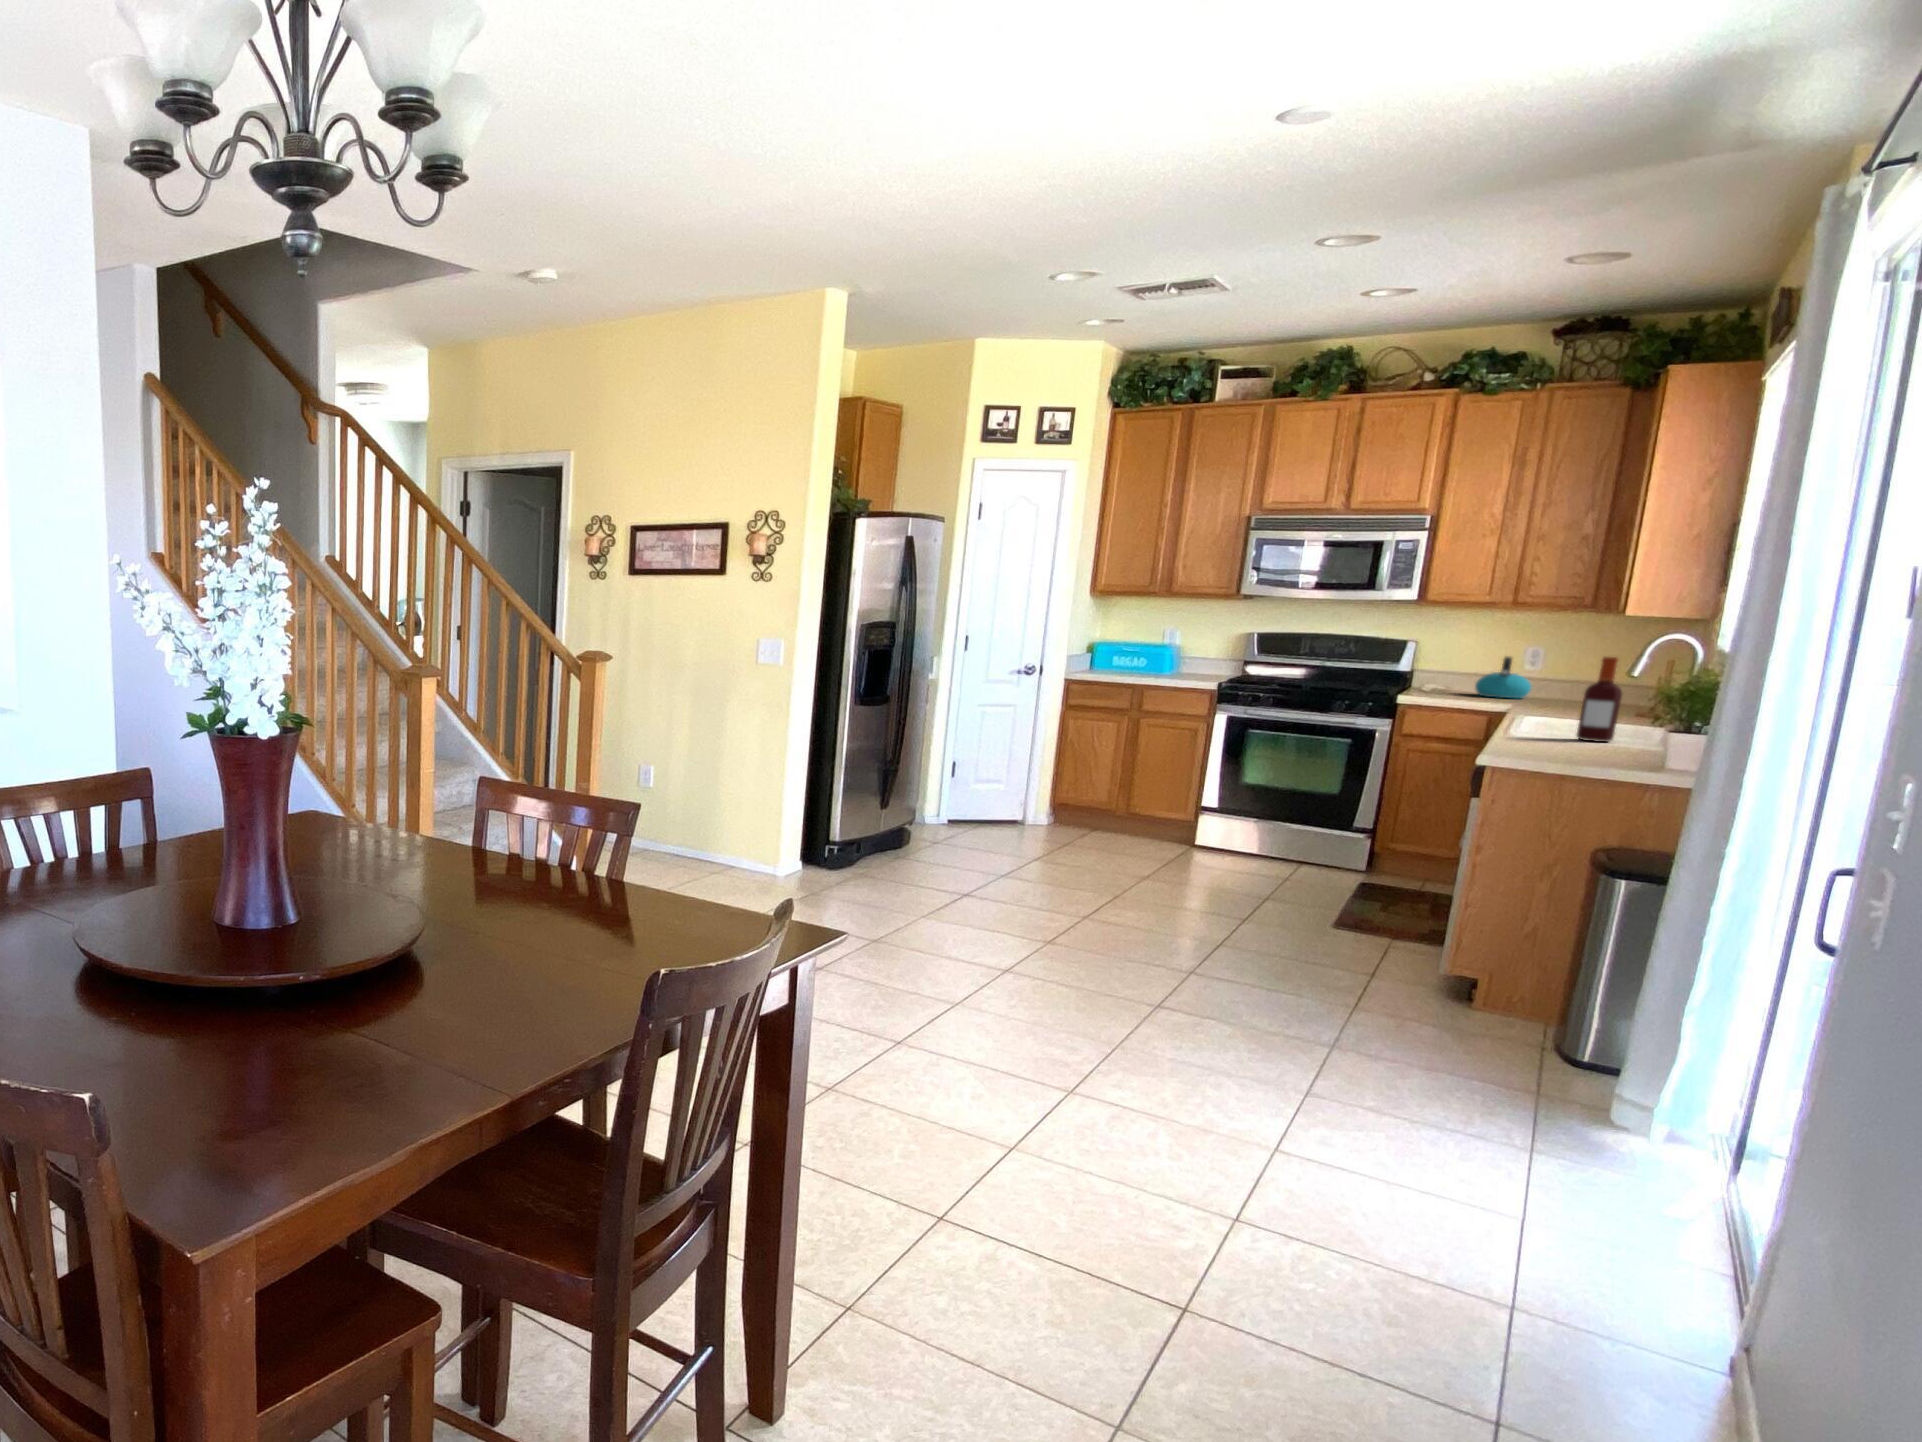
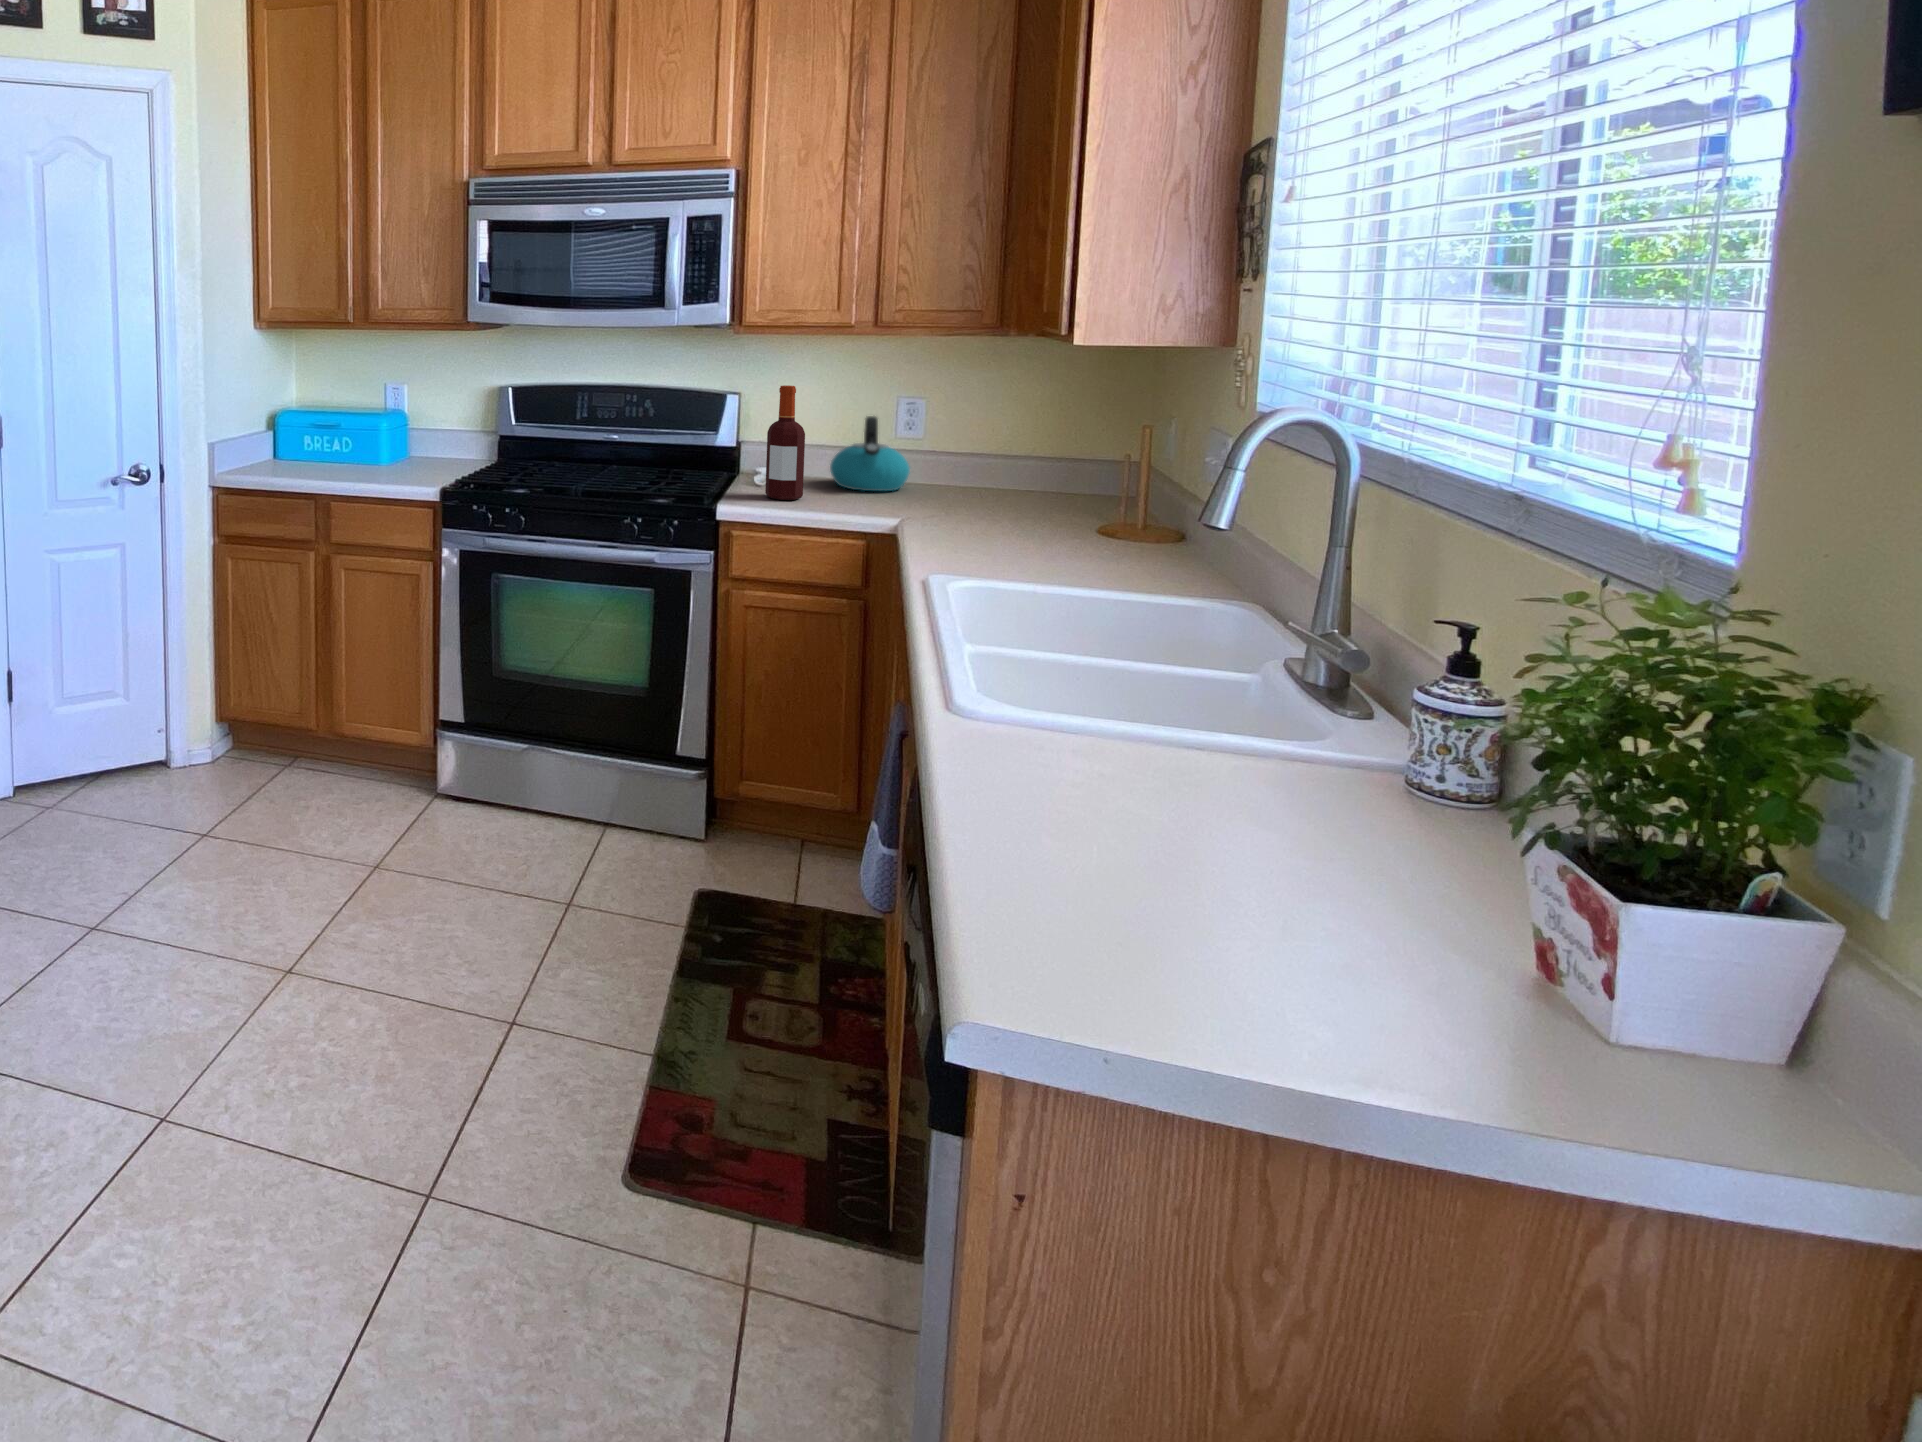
bottle: present [1577,657,1622,742] -> present [765,385,805,500]

